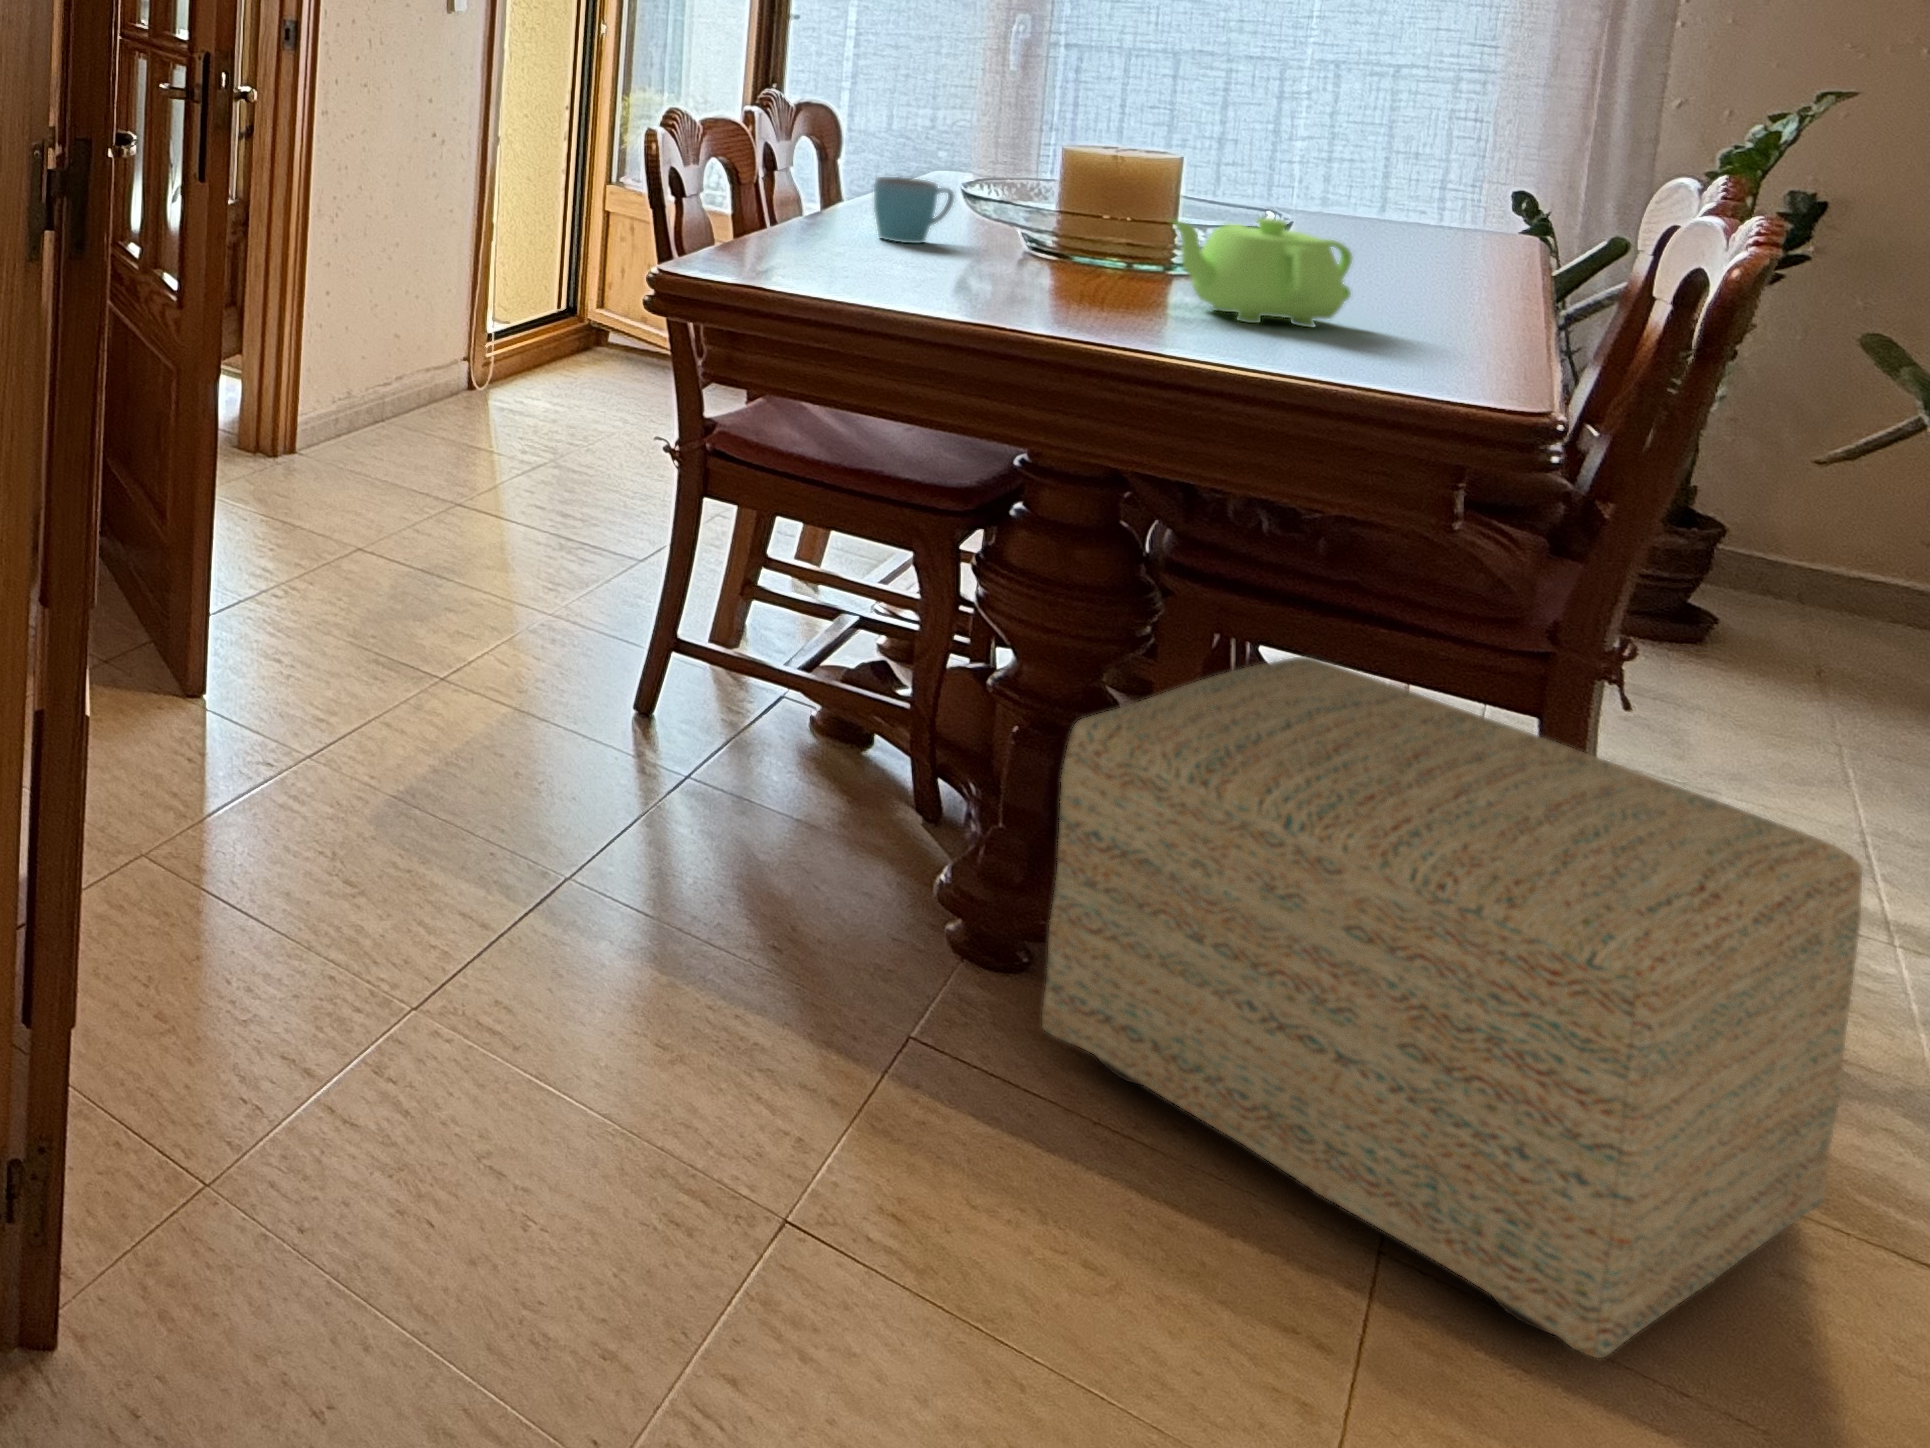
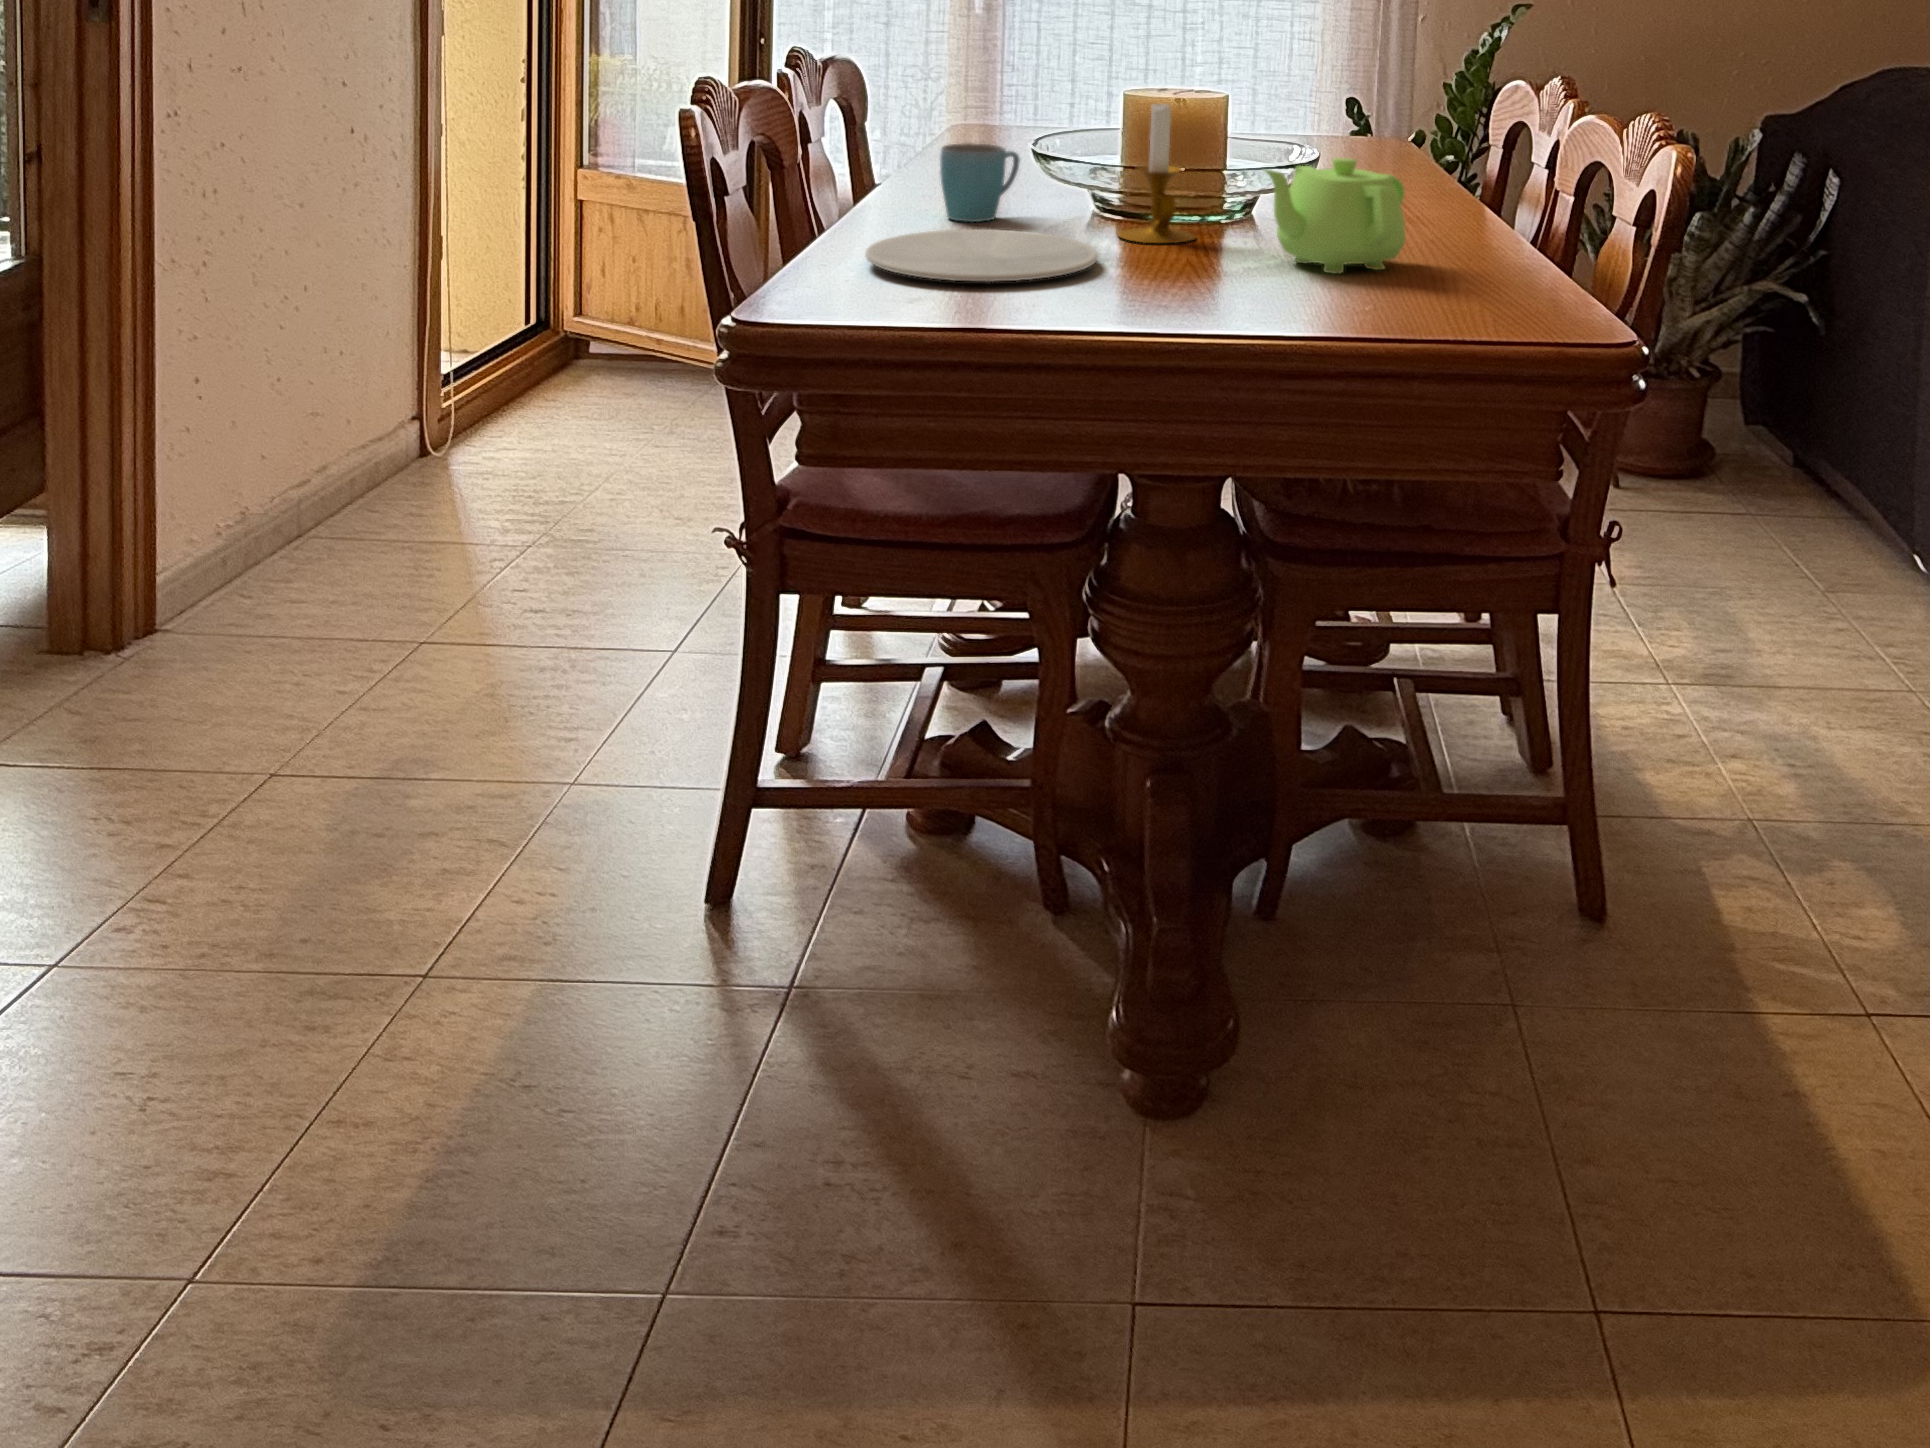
candlestick: none [1035,156,1121,281] -> present [1118,104,1195,243]
plate: none [782,241,995,284] -> present [865,229,1098,282]
ottoman: present [1042,657,1863,1358] -> none [1243,615,1808,1328]

